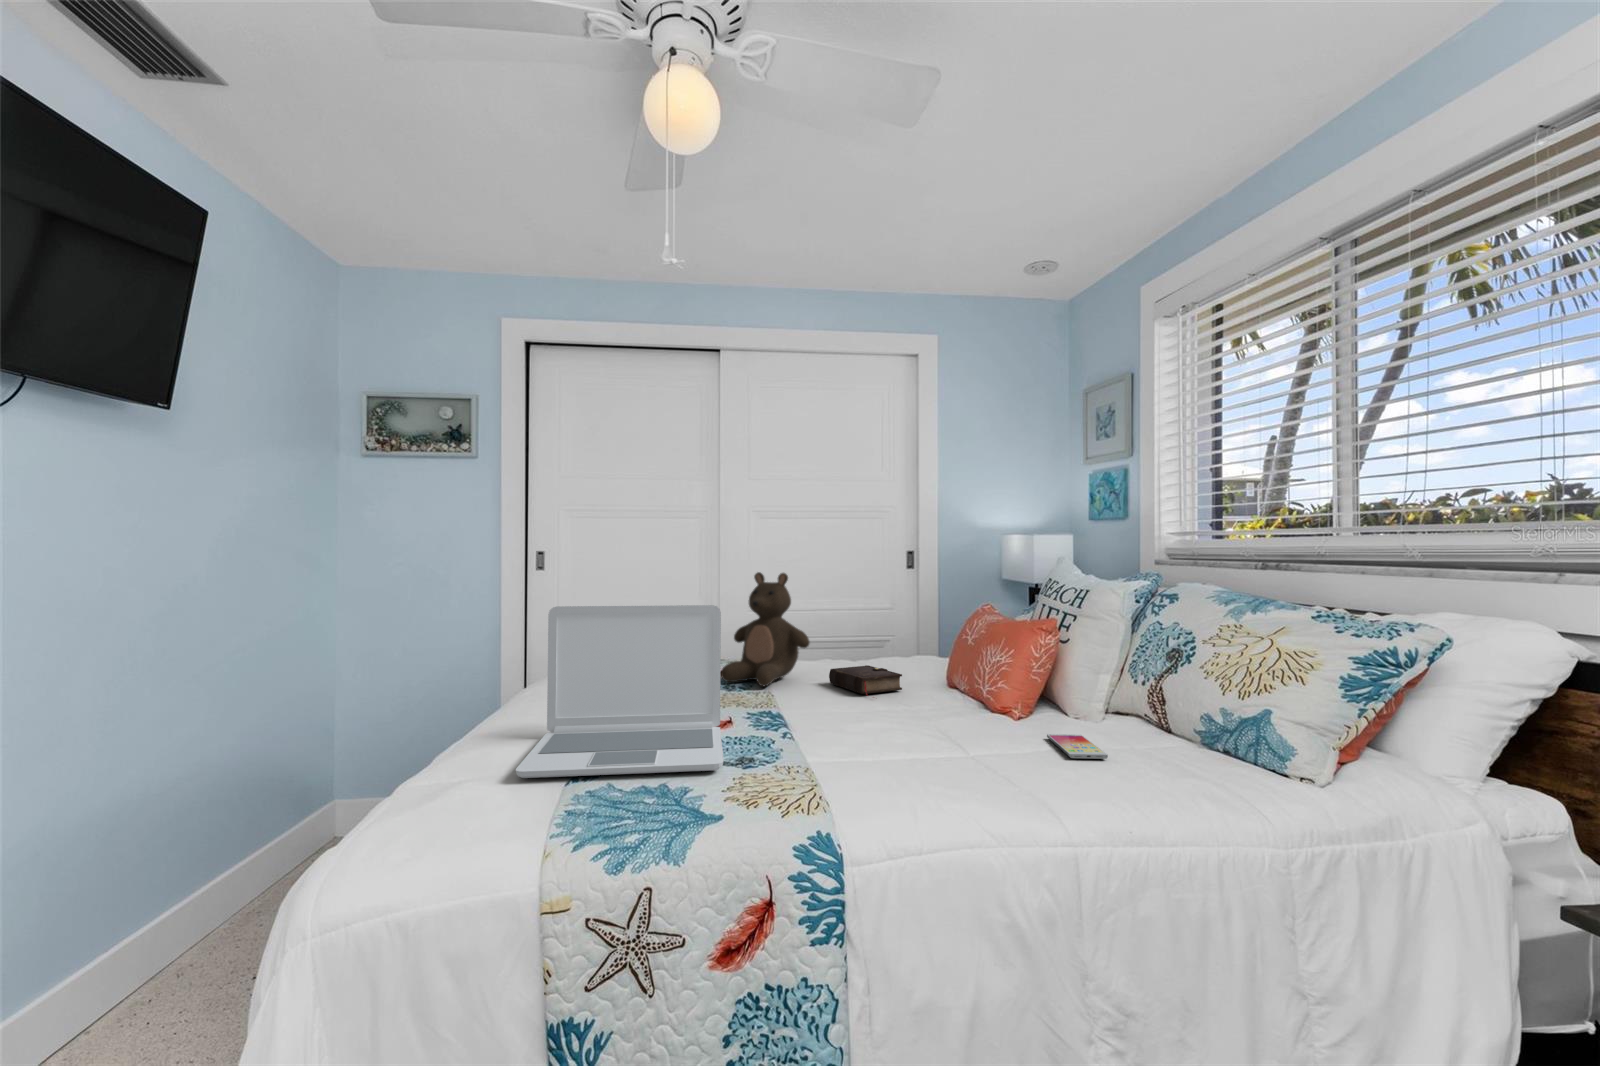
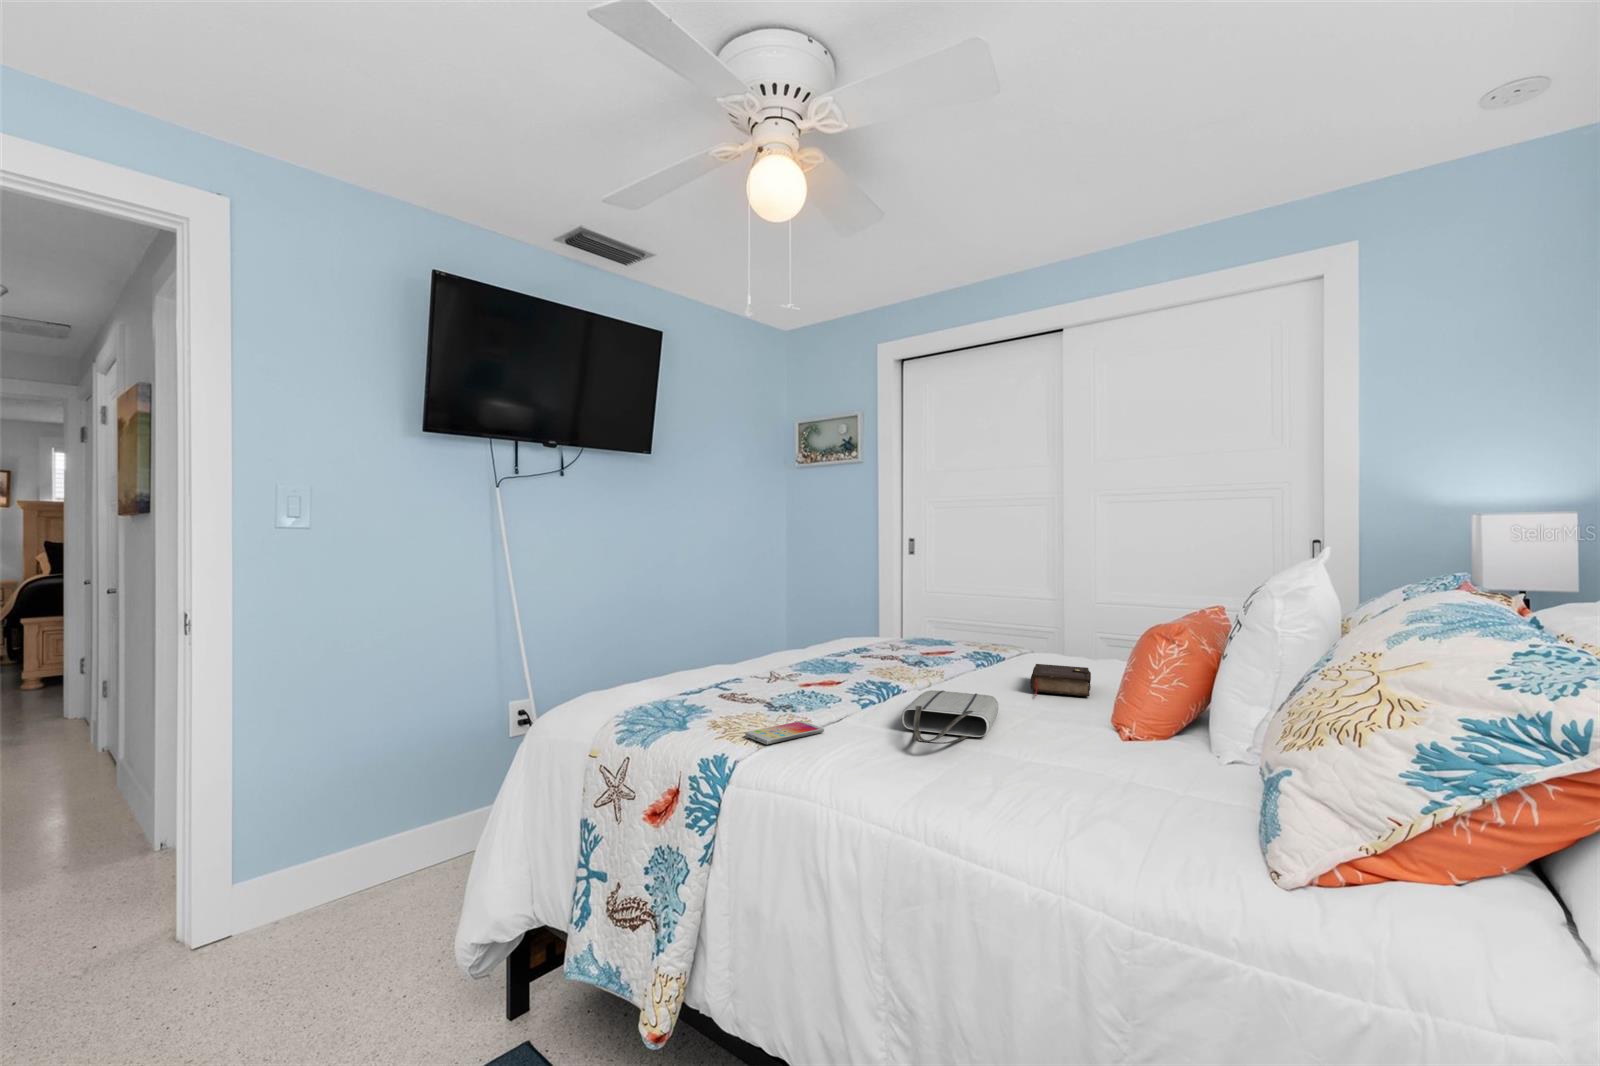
stuffed bear: present [721,572,810,686] -> none [939,559,1022,670]
laptop: present [516,605,724,778] -> none [662,574,838,706]
tote bag: none [833,704,971,759] -> present [902,690,998,744]
smartphone: present [1047,734,1108,759] -> present [745,721,824,744]

